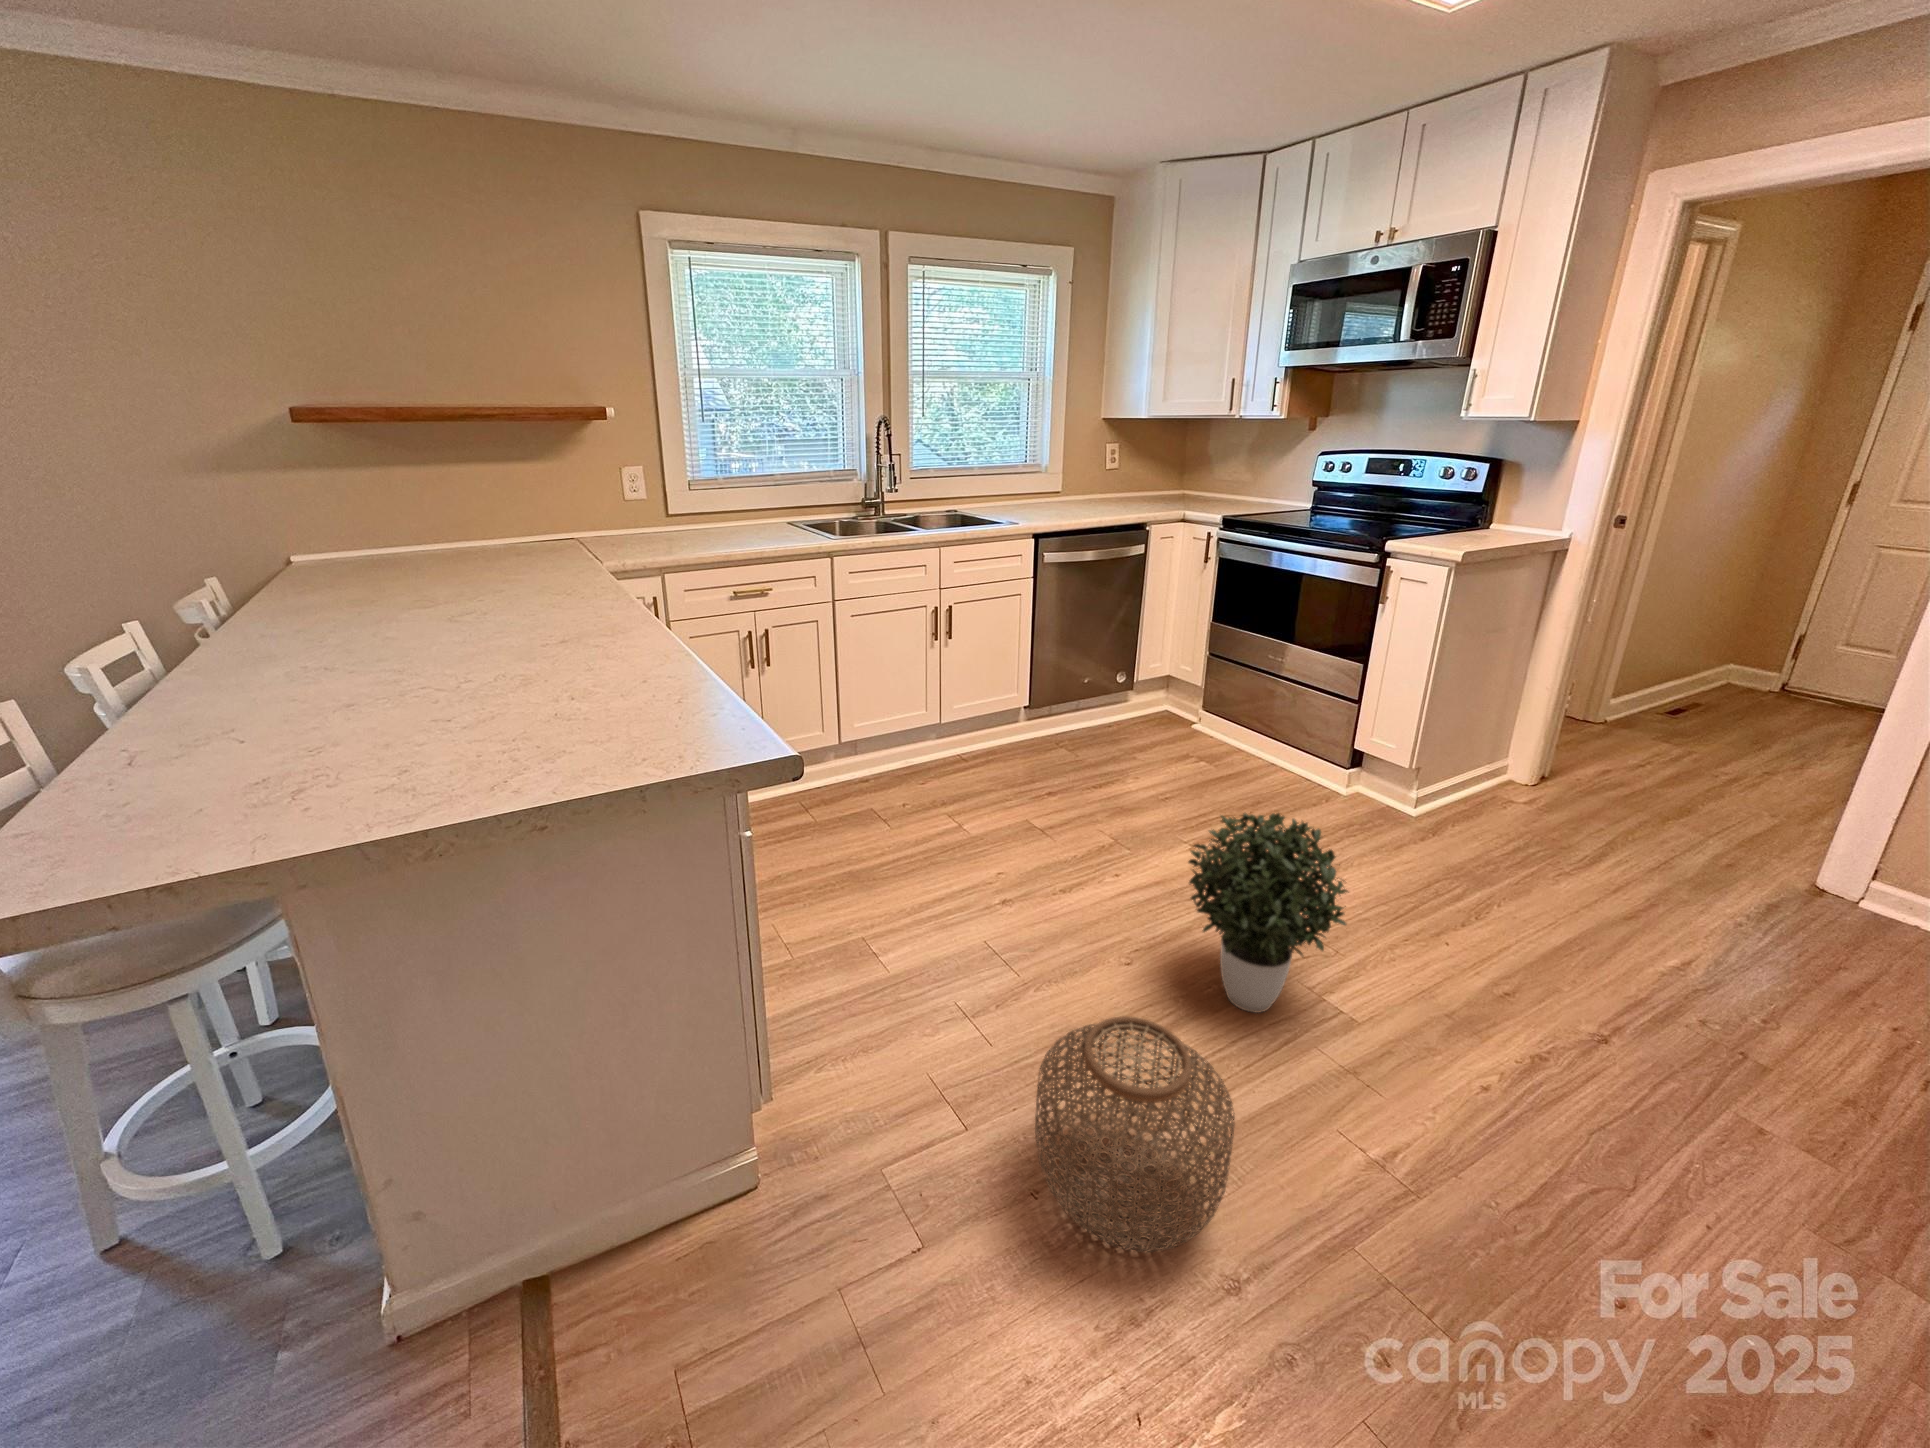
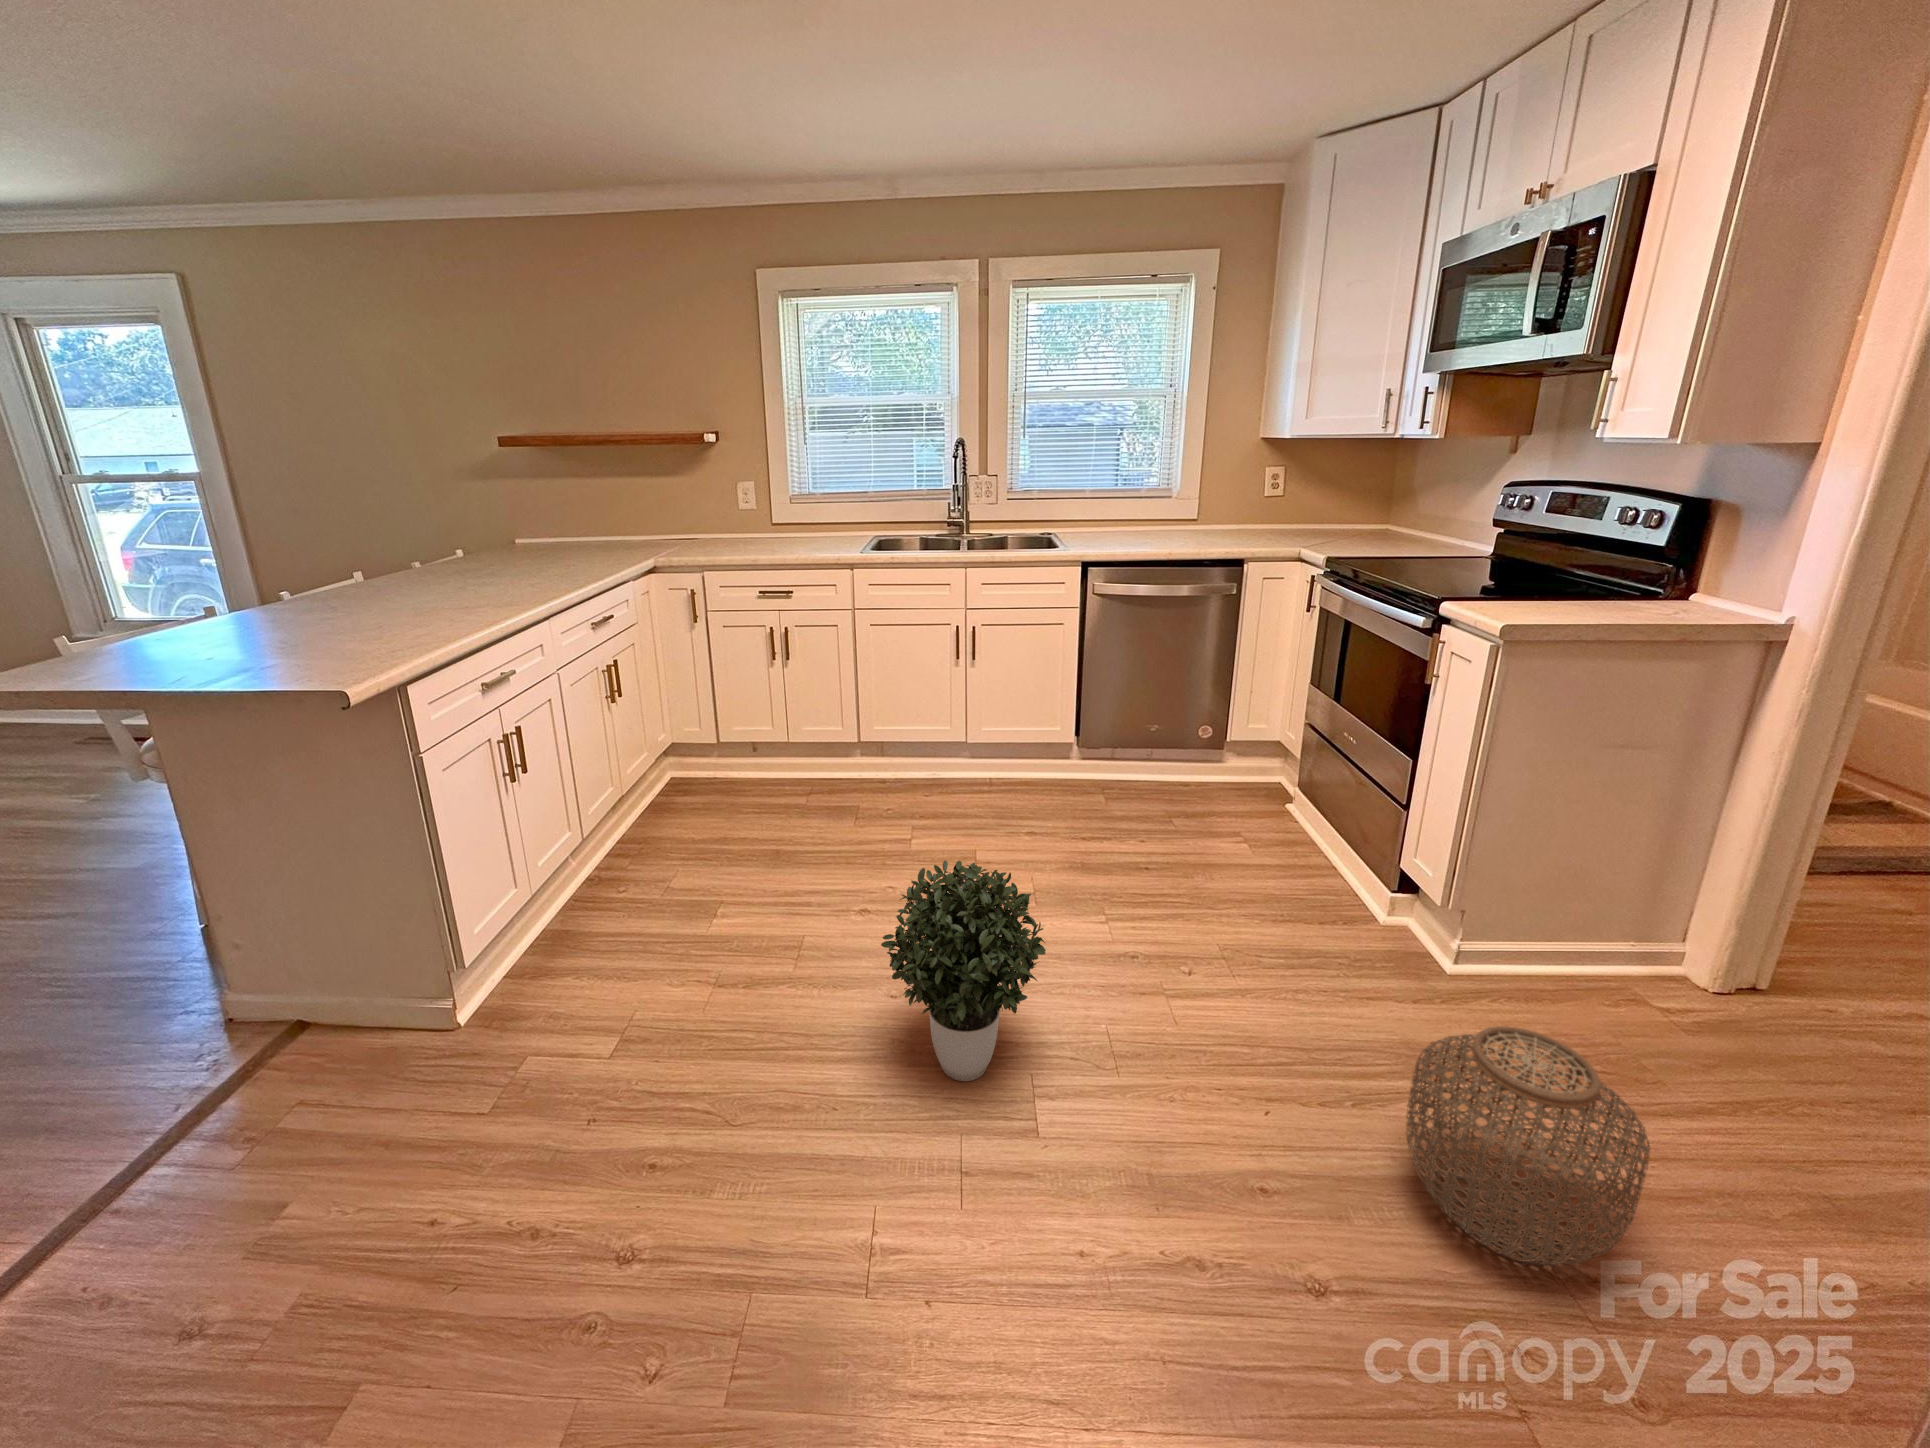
woven basket: present [1035,1016,1235,1252] -> present [1406,1026,1650,1265]

